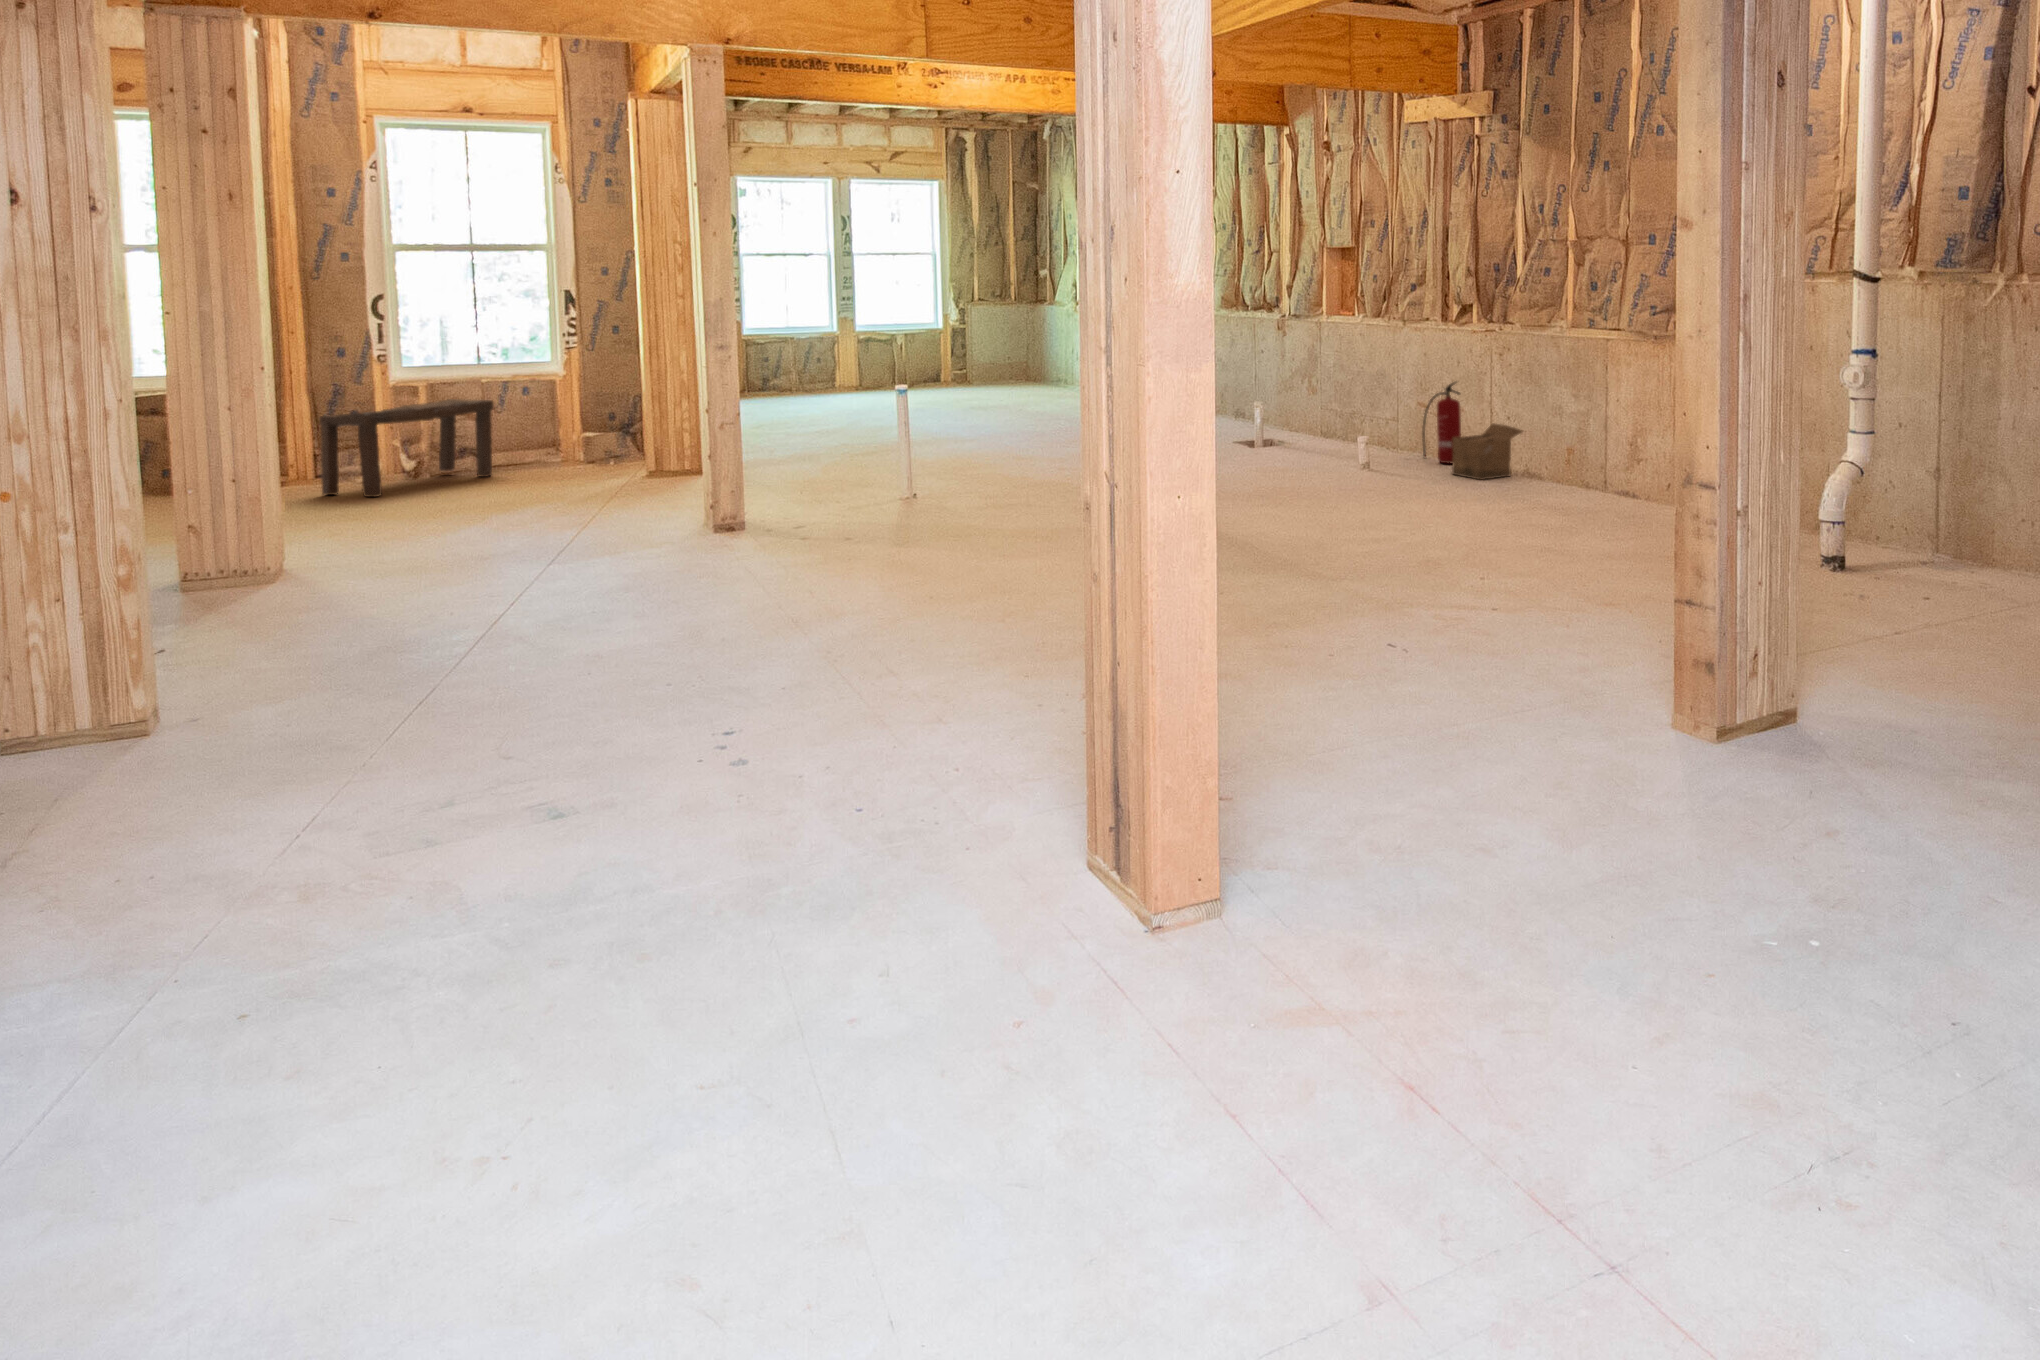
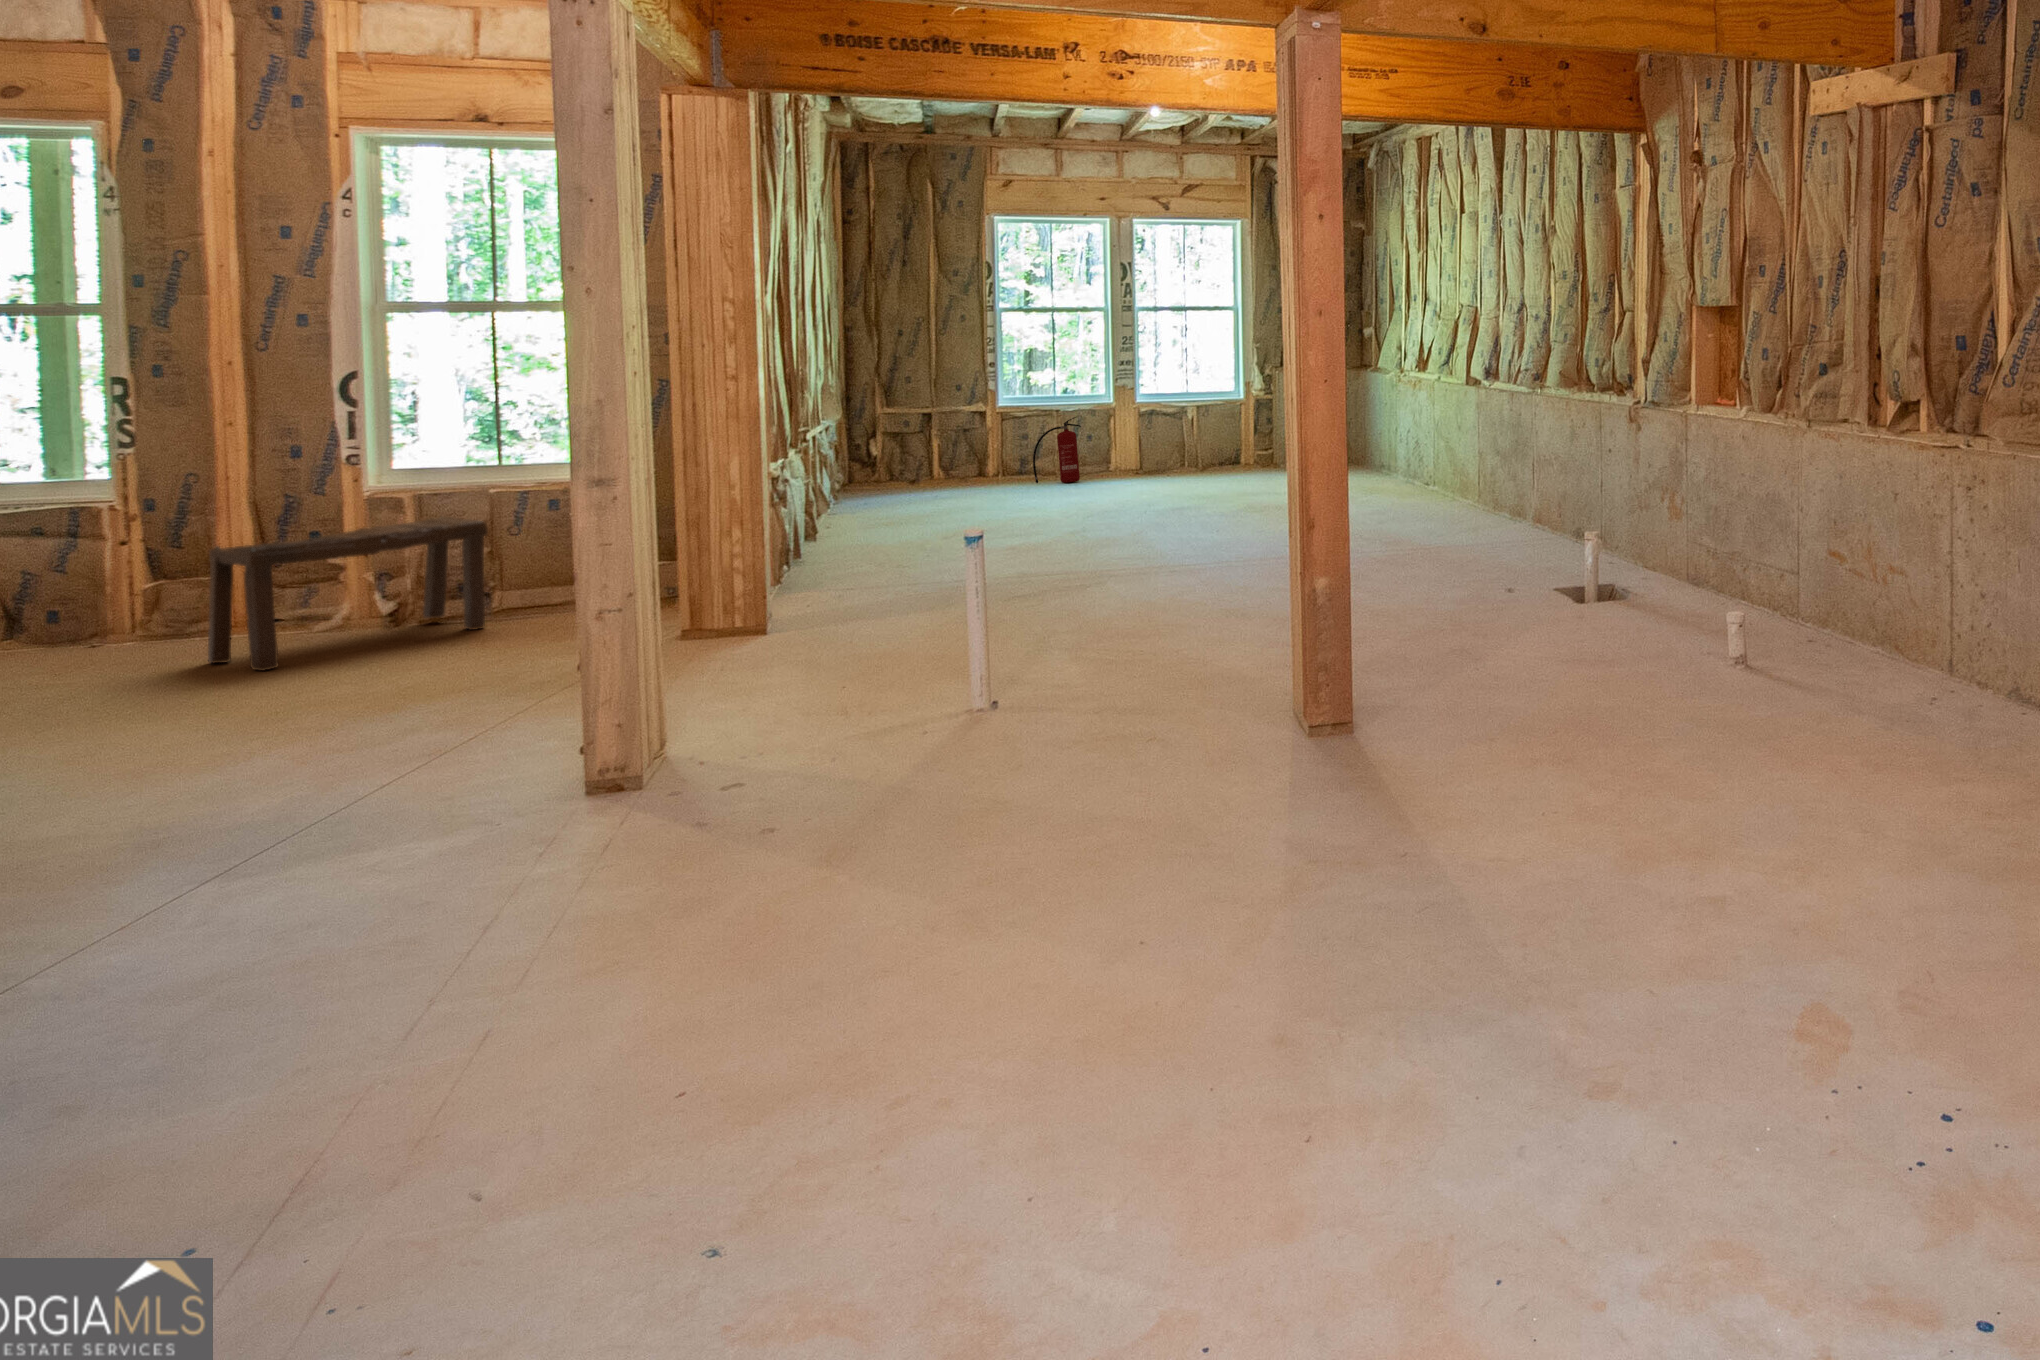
fire extinguisher: present [1422,382,1461,463] -> present [1033,417,1081,483]
cardboard box: present [1452,423,1523,480] -> none [1886,602,2014,708]

